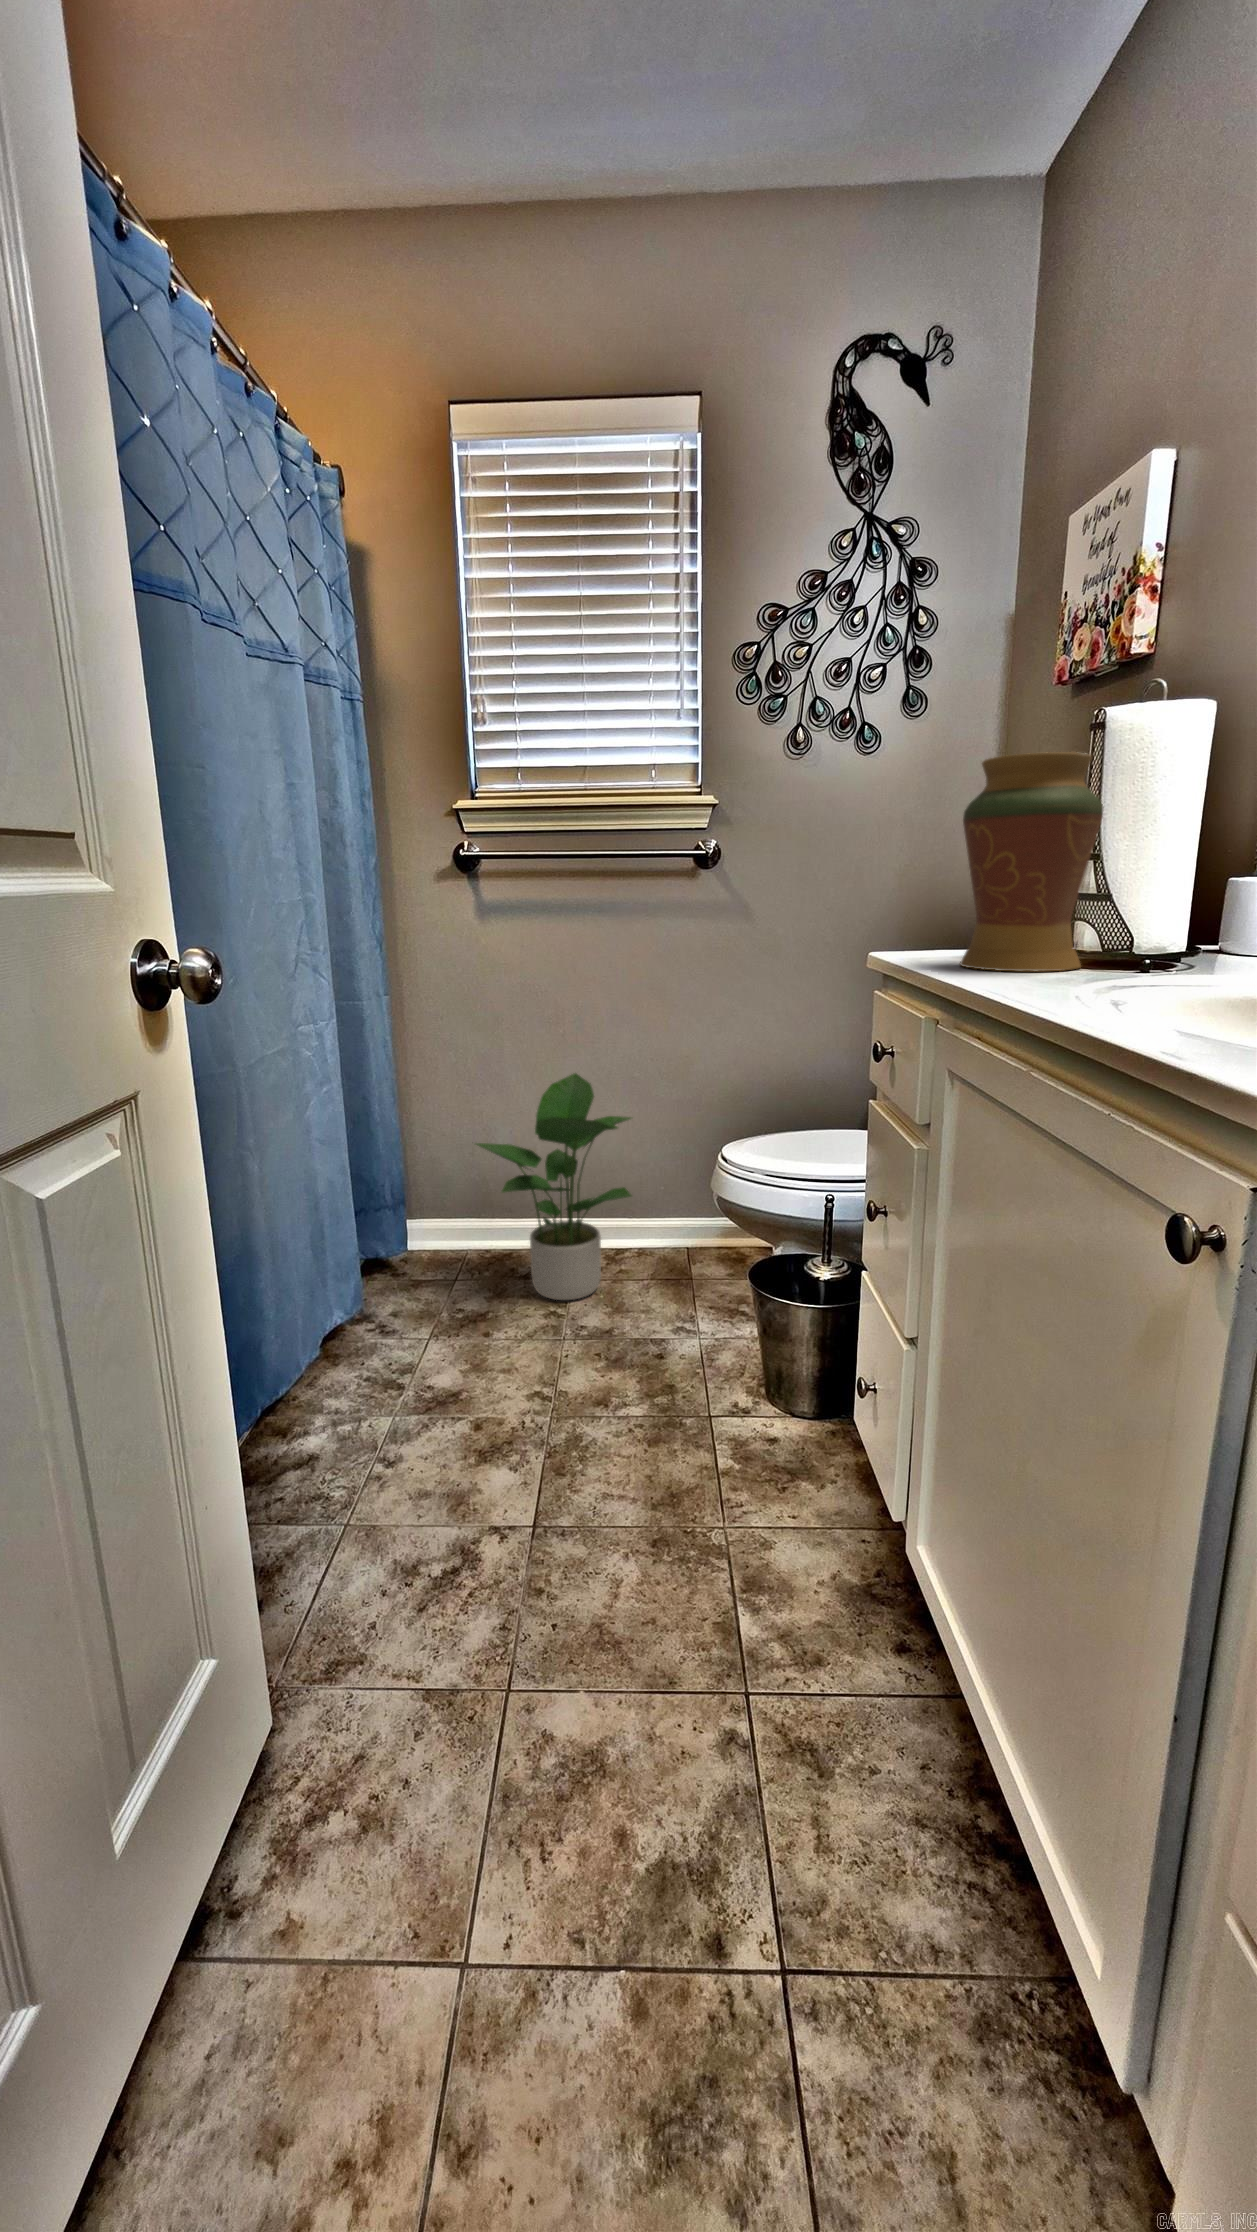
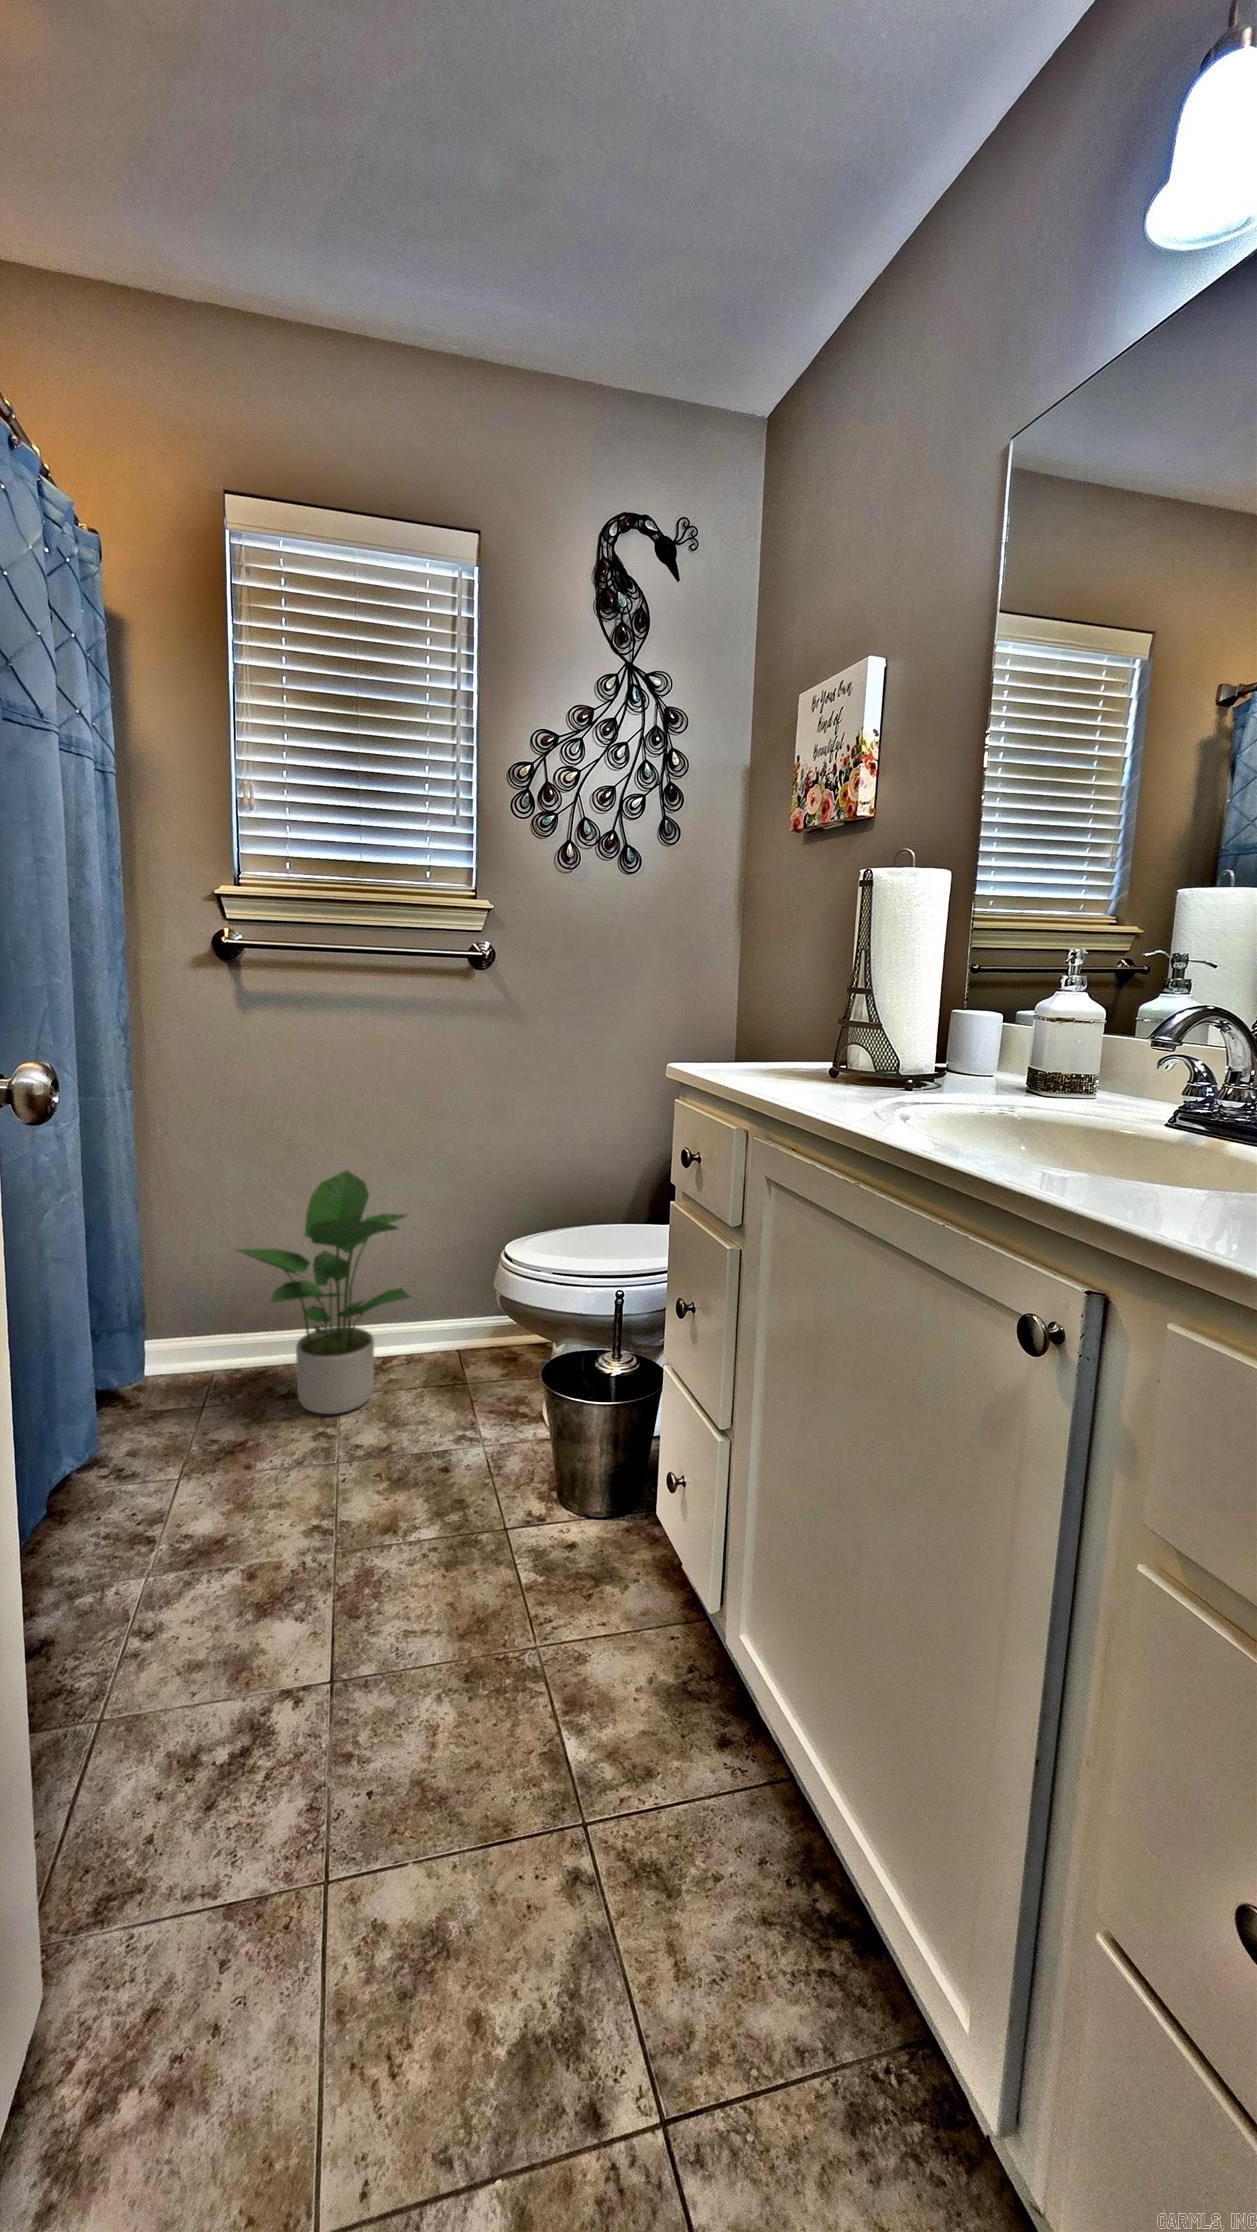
decorative vase: present [960,752,1103,972] -> none [752,901,866,1087]

